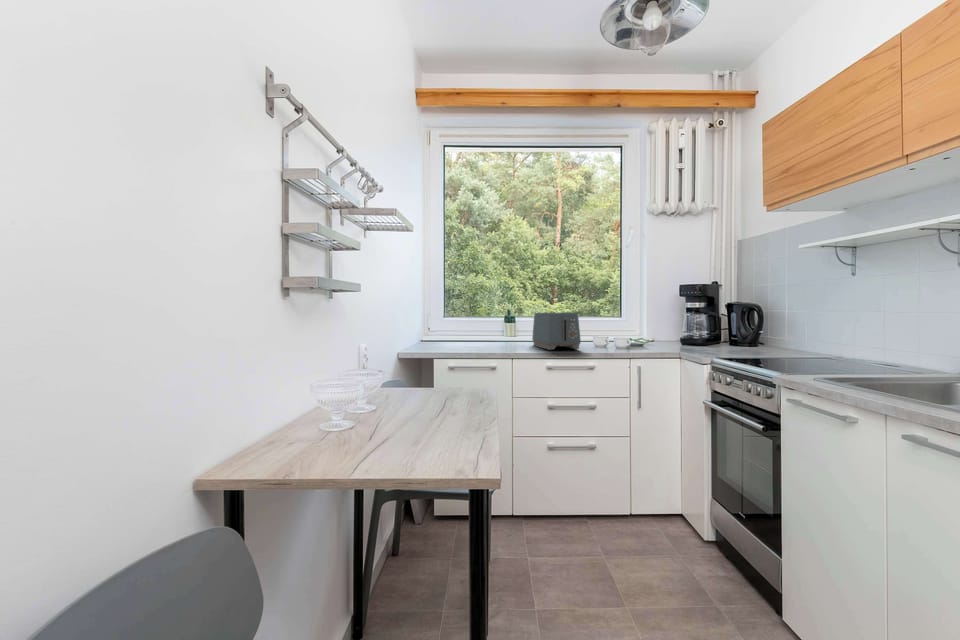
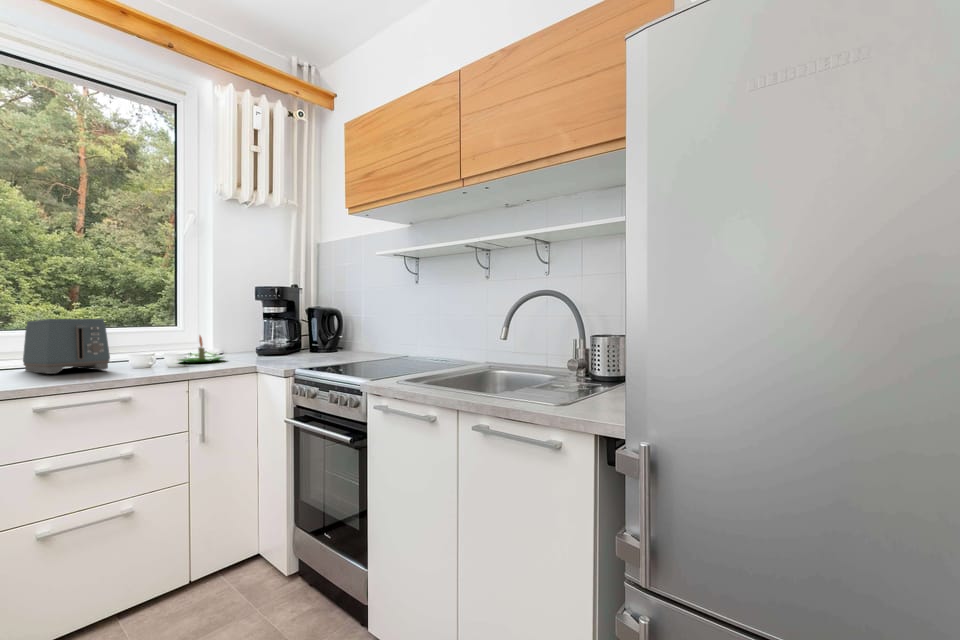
candle: none [620,325,656,348] -> present [179,336,223,363]

